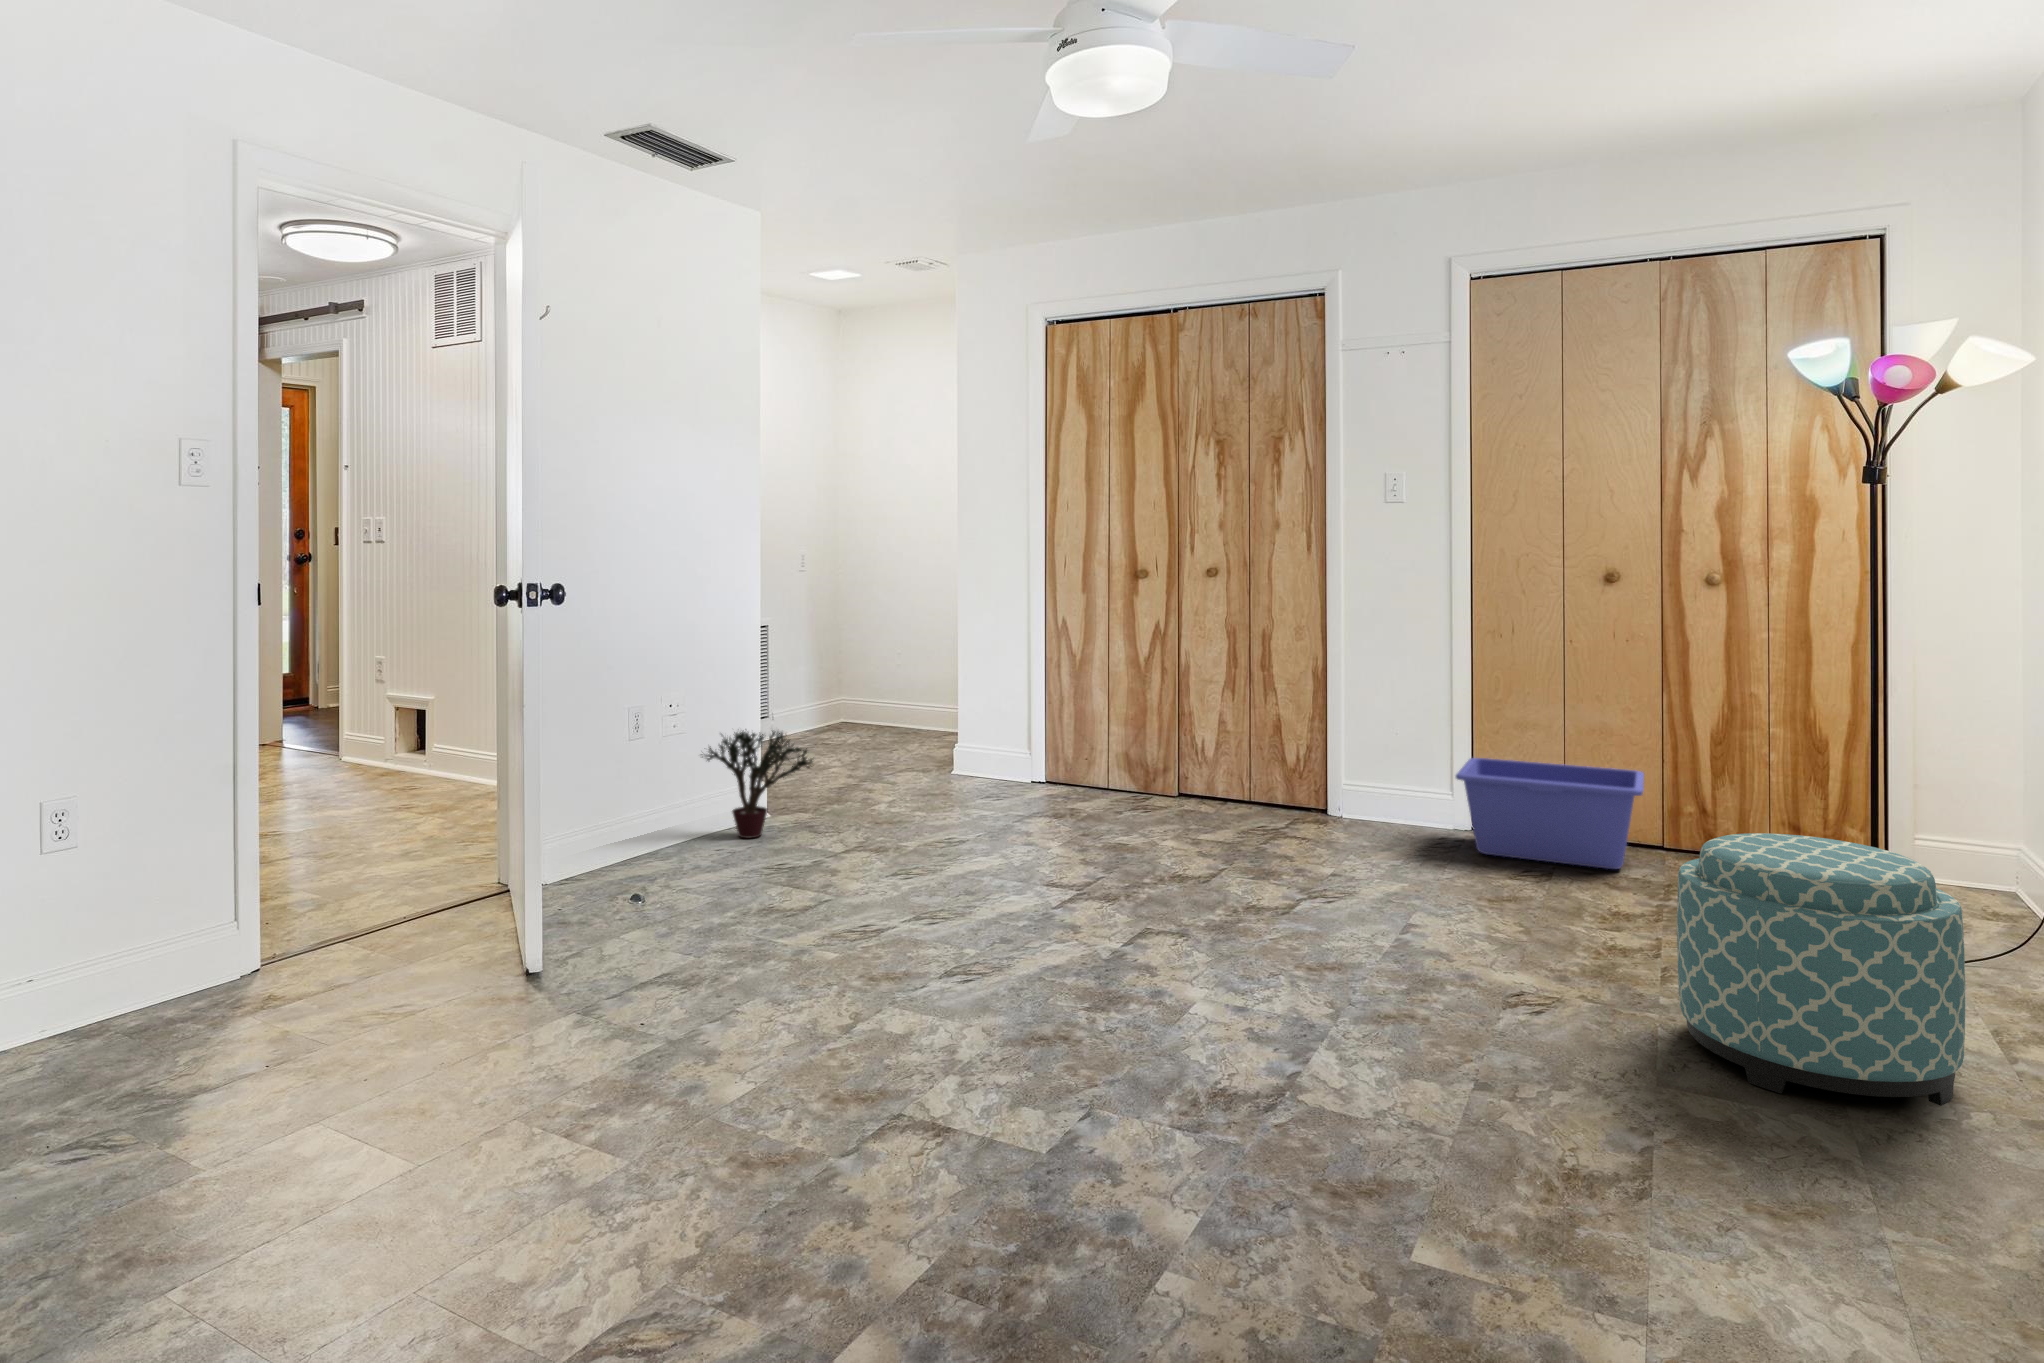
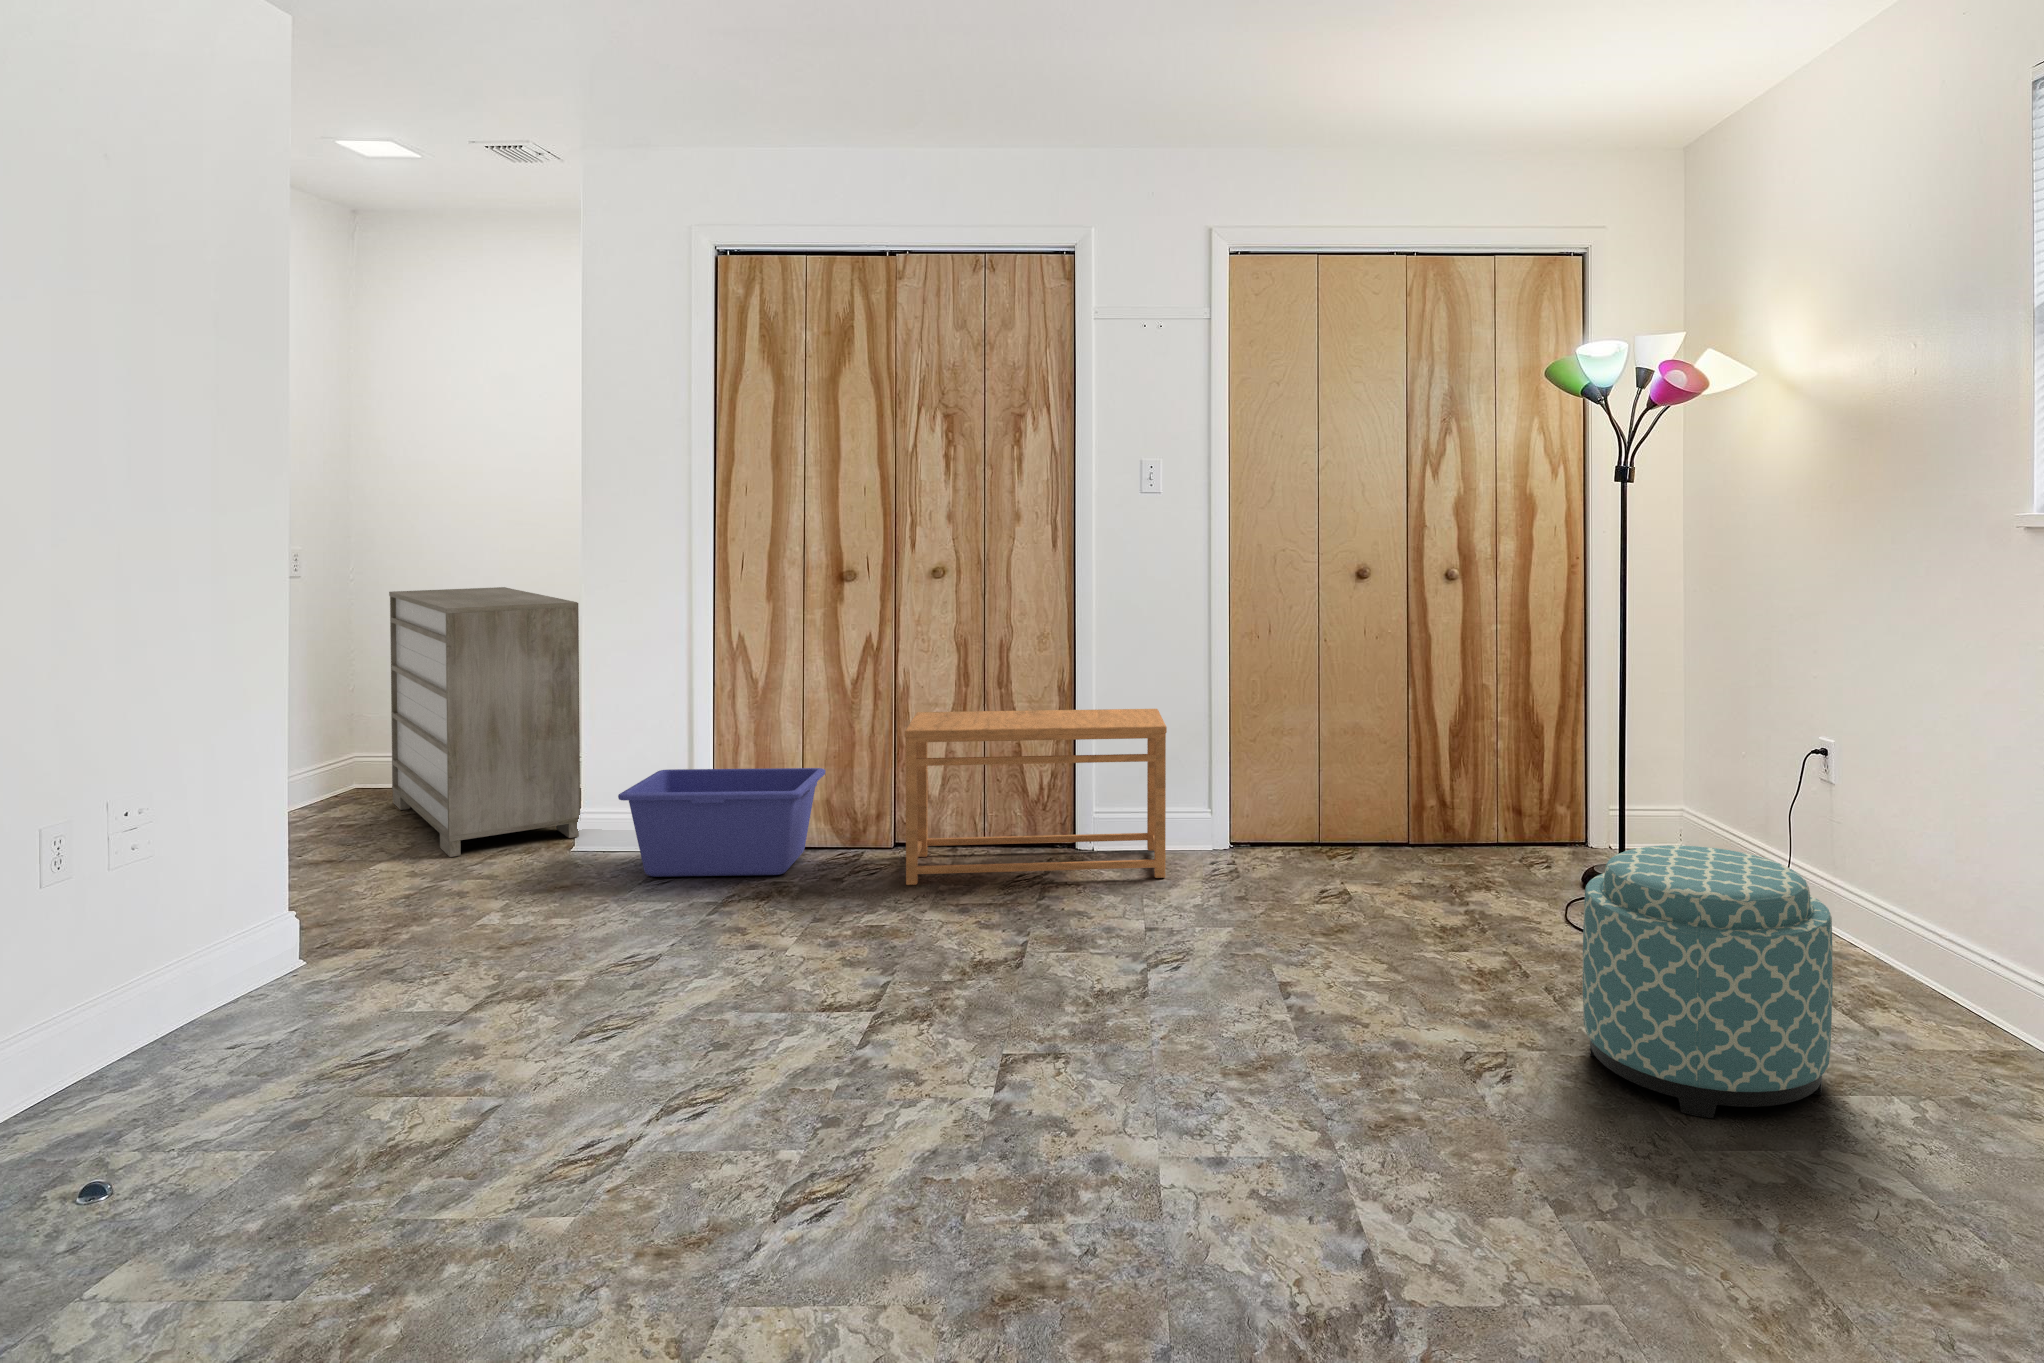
dresser: none [861,584,963,768] -> present [389,587,580,857]
side table: none [1166,686,1400,844] -> present [905,709,1167,885]
potted plant: present [701,731,813,838] -> none [181,832,407,1020]
storage bin: present [1456,758,1644,869] -> present [618,768,825,877]

